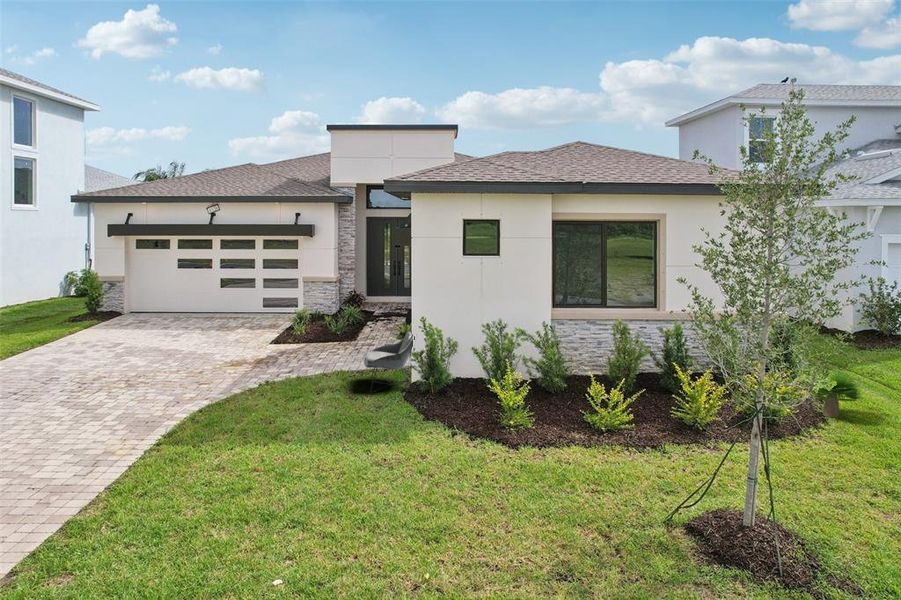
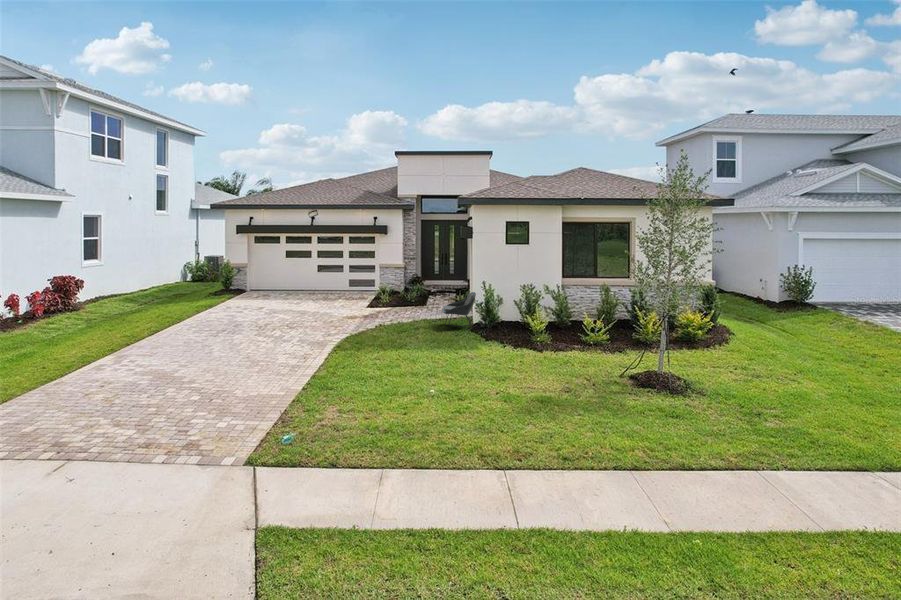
potted plant: present [811,372,860,418] -> none [715,312,751,340]

